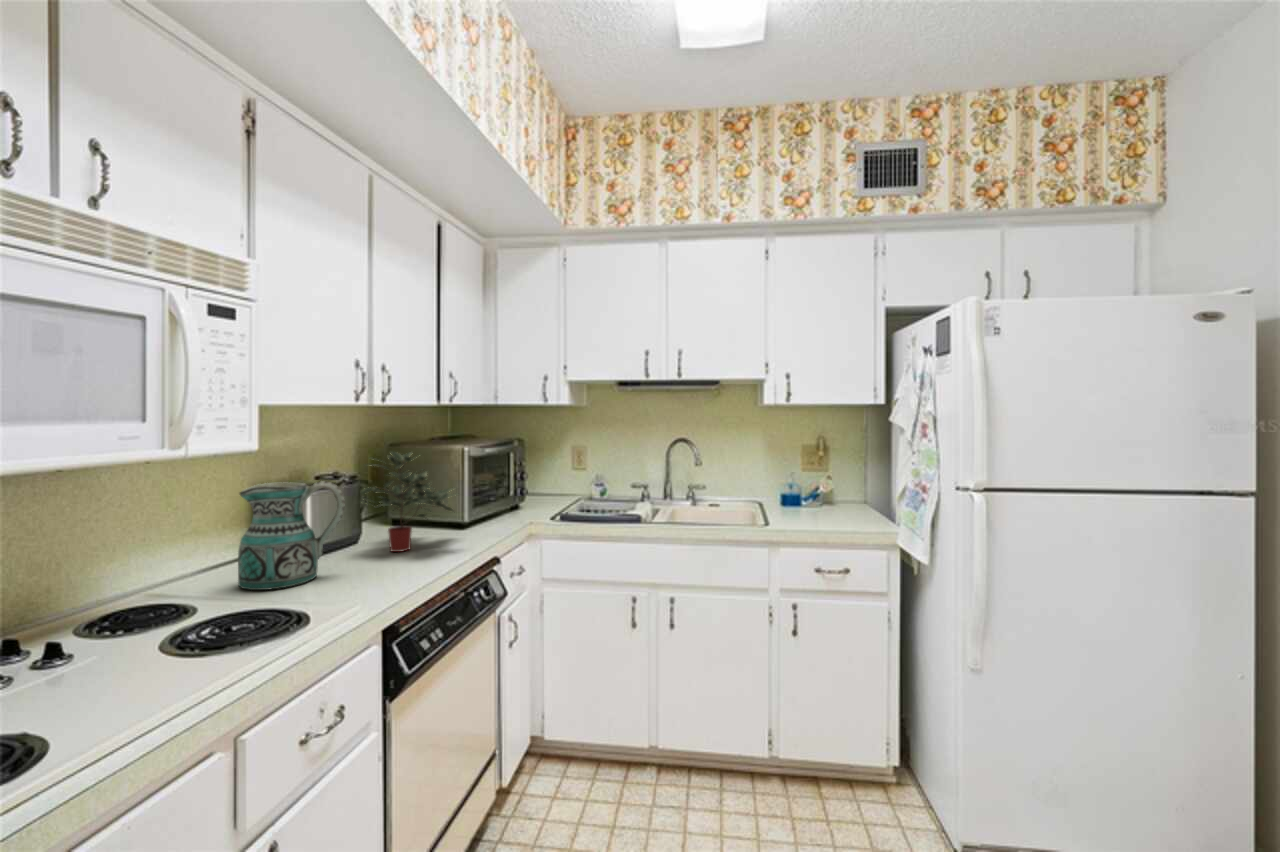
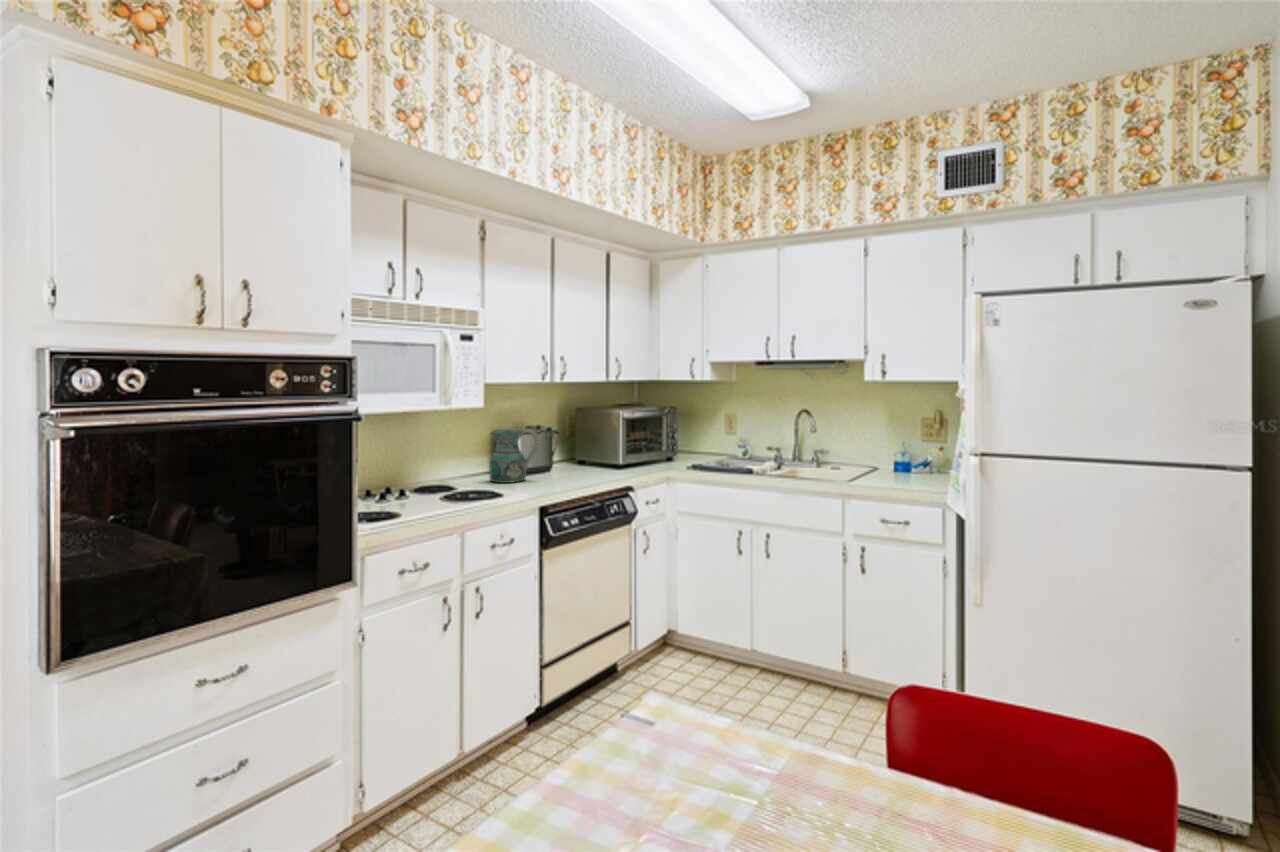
potted plant: present [361,452,453,552] -> none [550,414,611,474]

